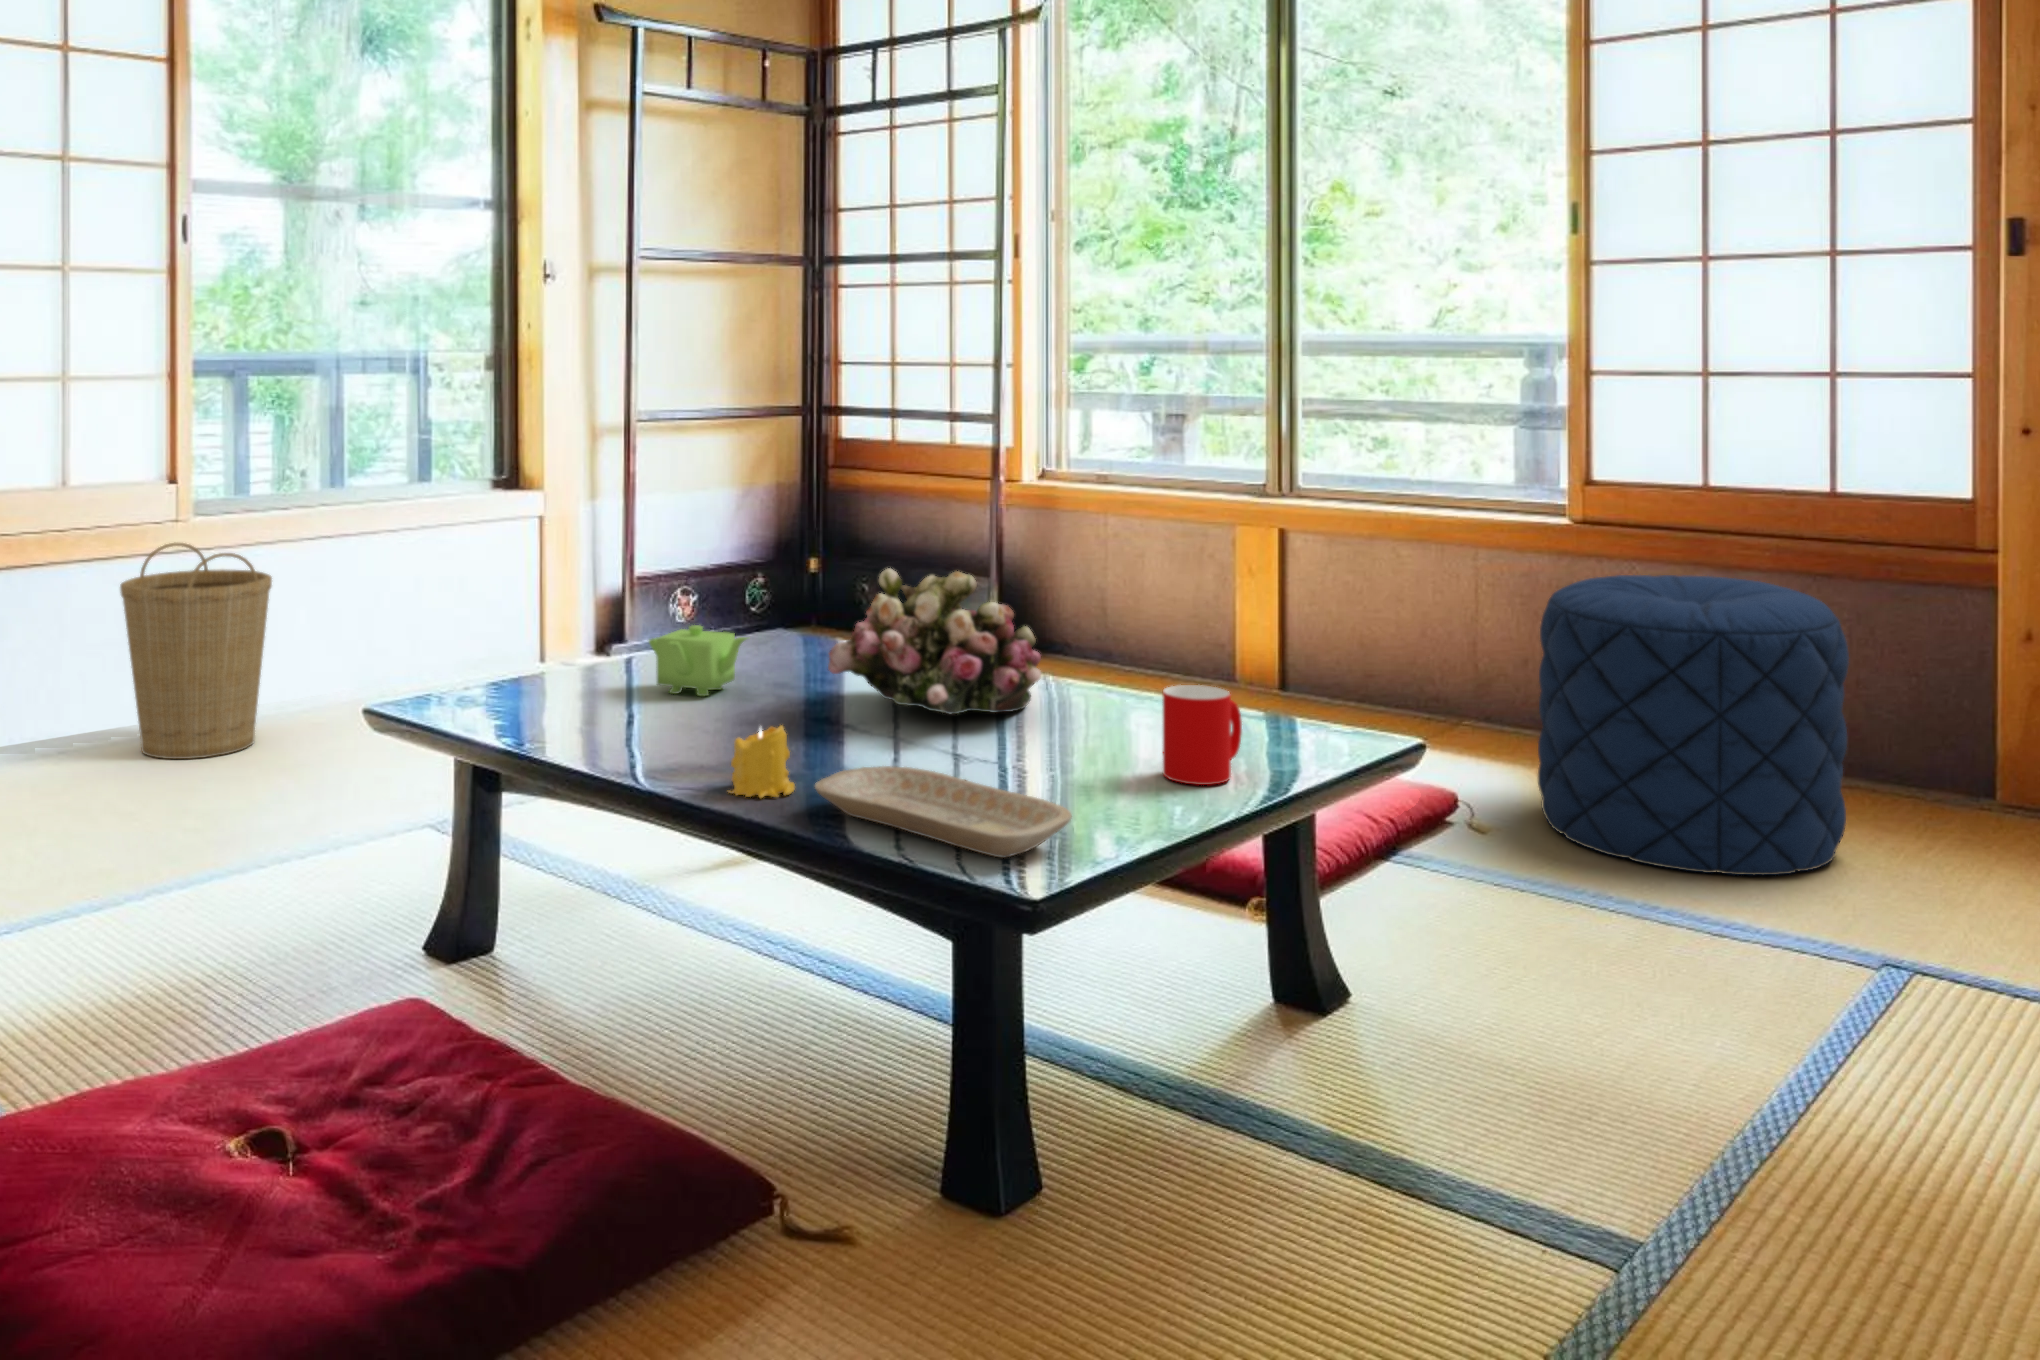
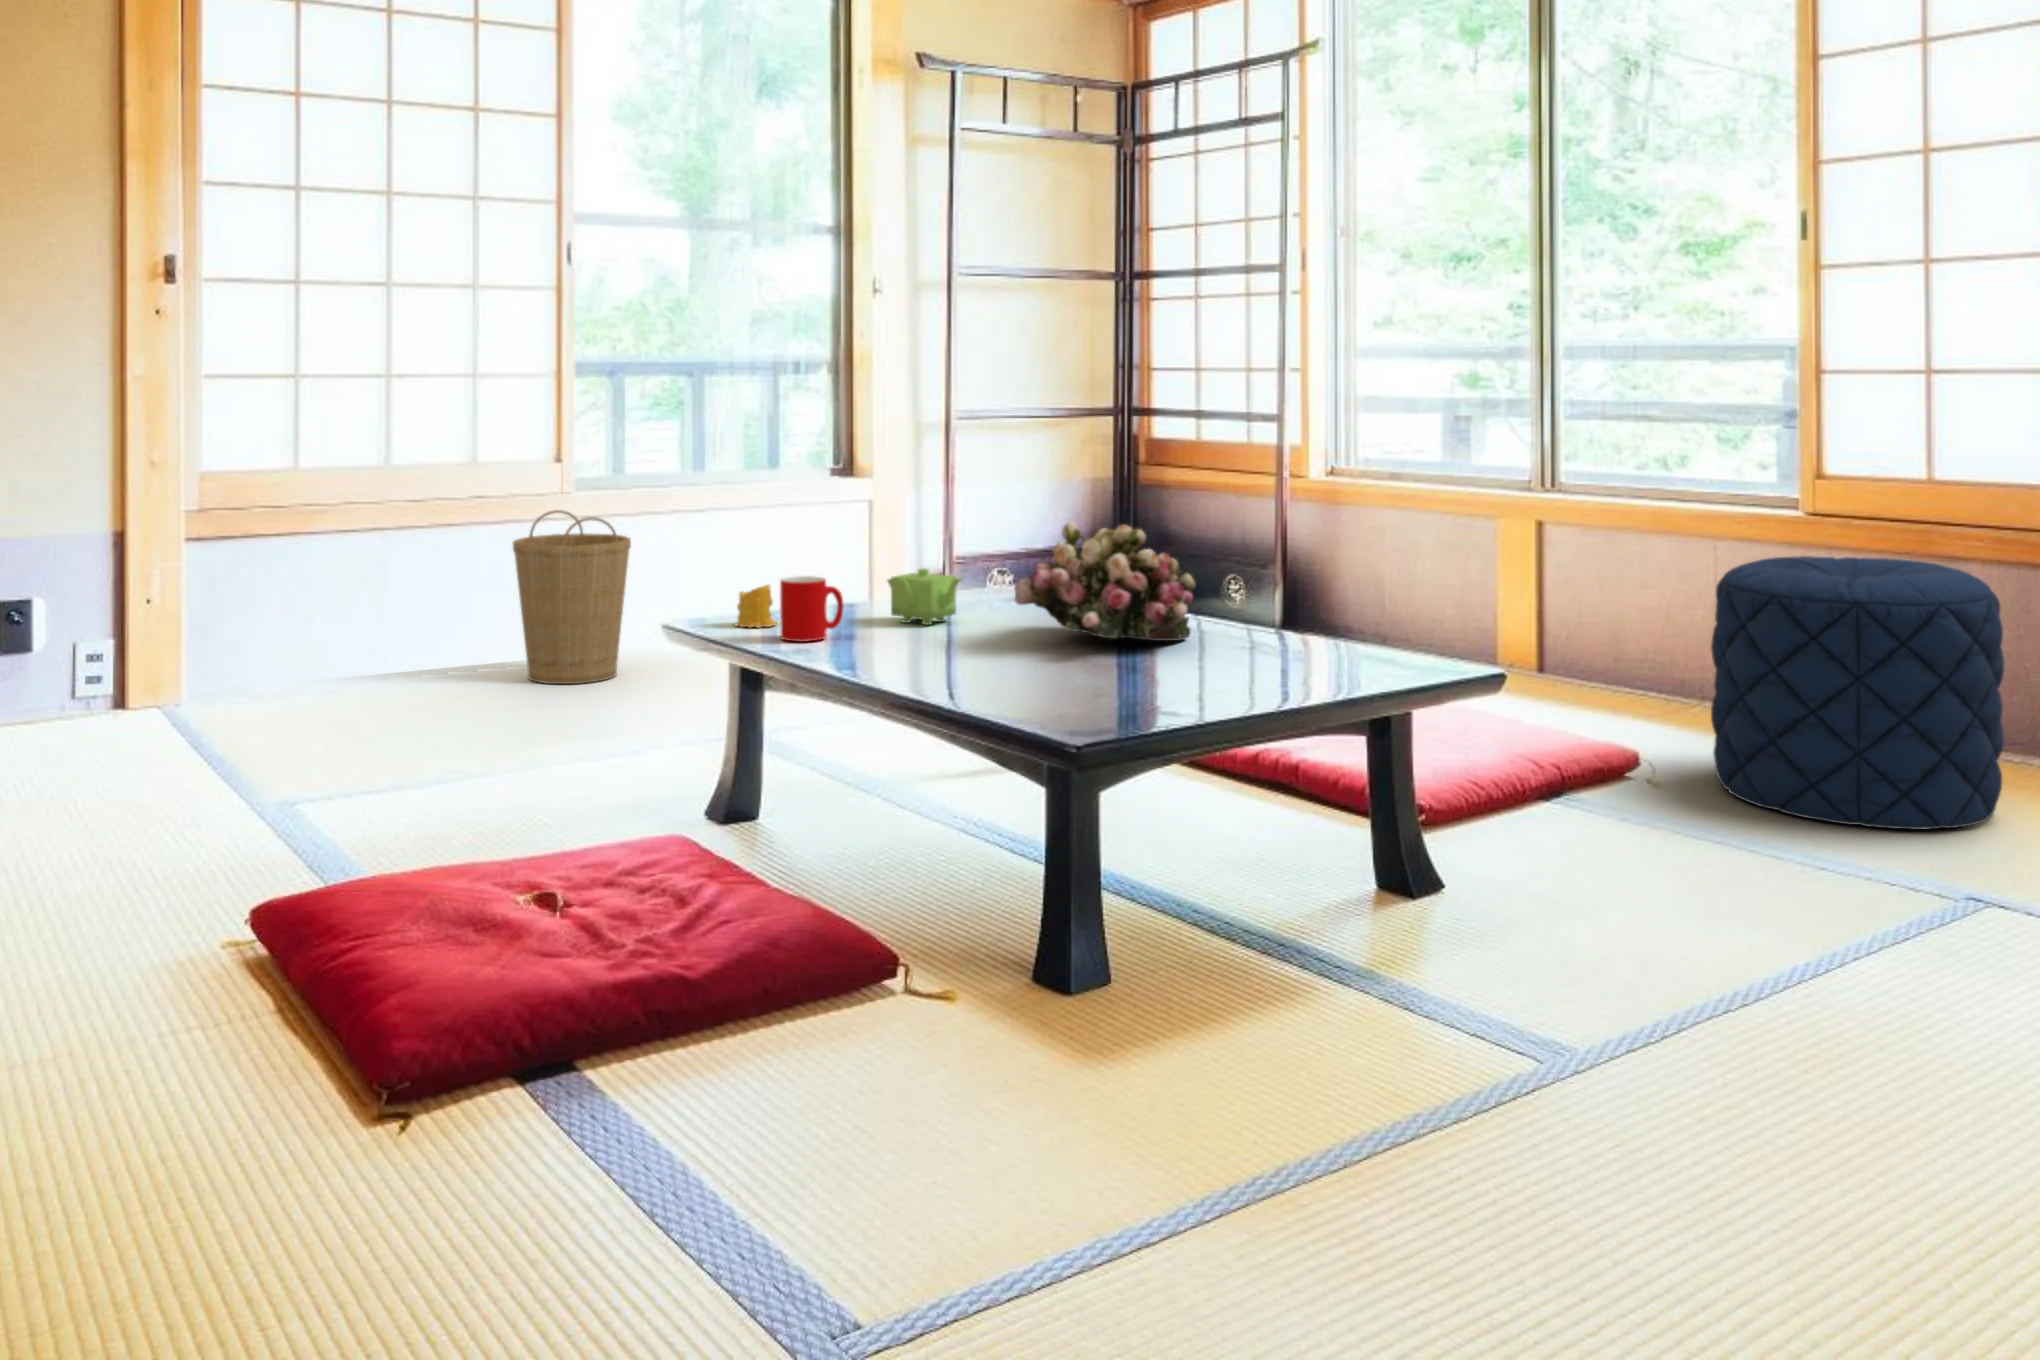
cup: present [1163,685,1242,785] -> present [780,576,844,642]
candle: present [729,726,795,798] -> present [735,585,777,628]
tray: present [815,766,1072,857] -> none [957,664,1139,723]

